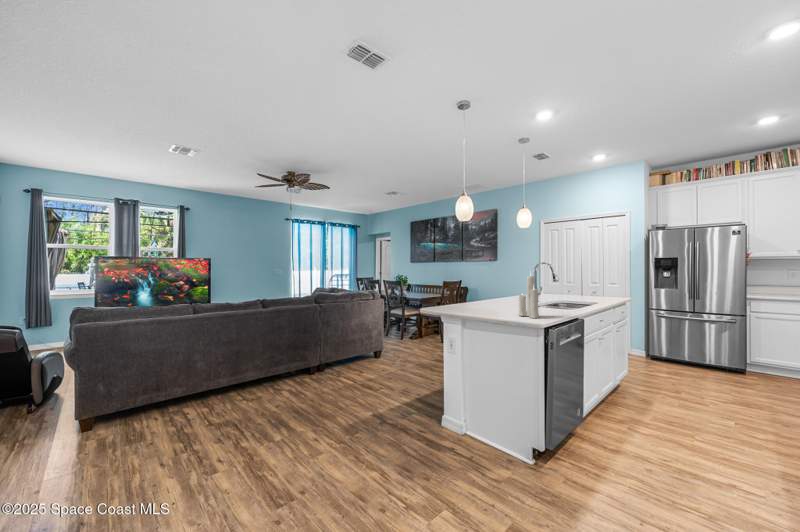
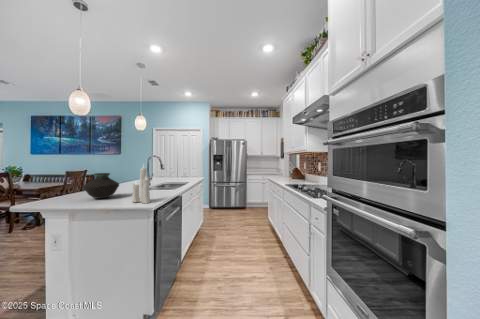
vase: none [470,281,503,309] -> present [84,173,119,199]

